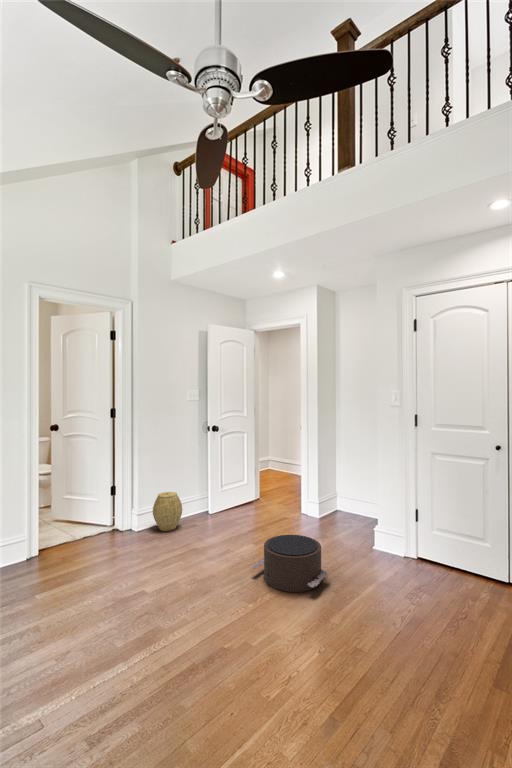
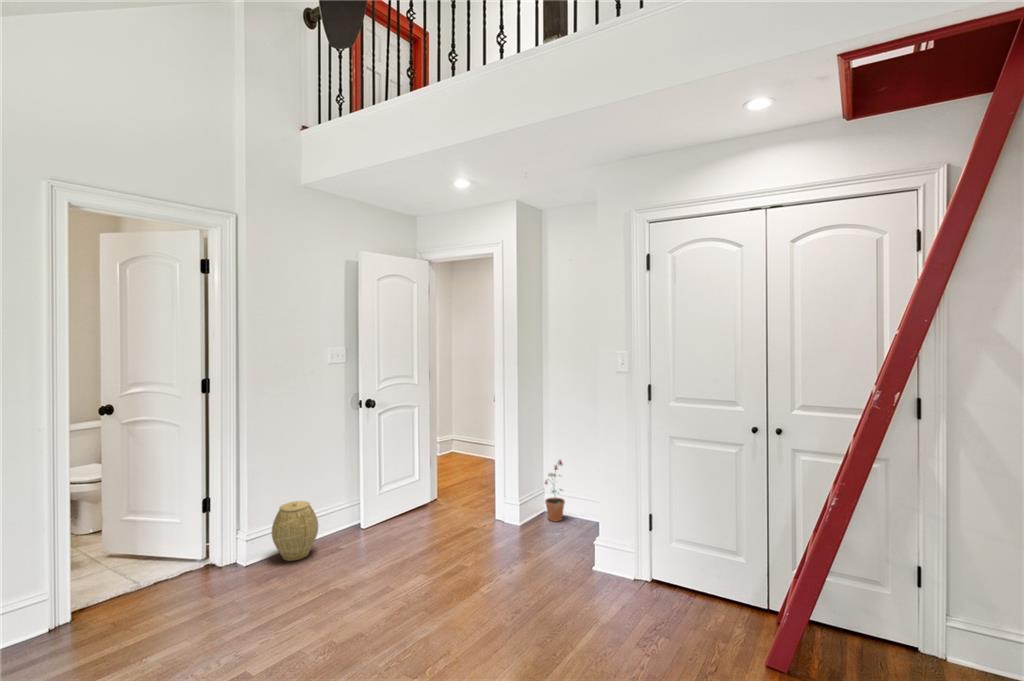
potted plant: none [338,472,354,517] -> present [545,460,565,521]
pouf: present [252,535,328,592] -> none [419,562,532,653]

